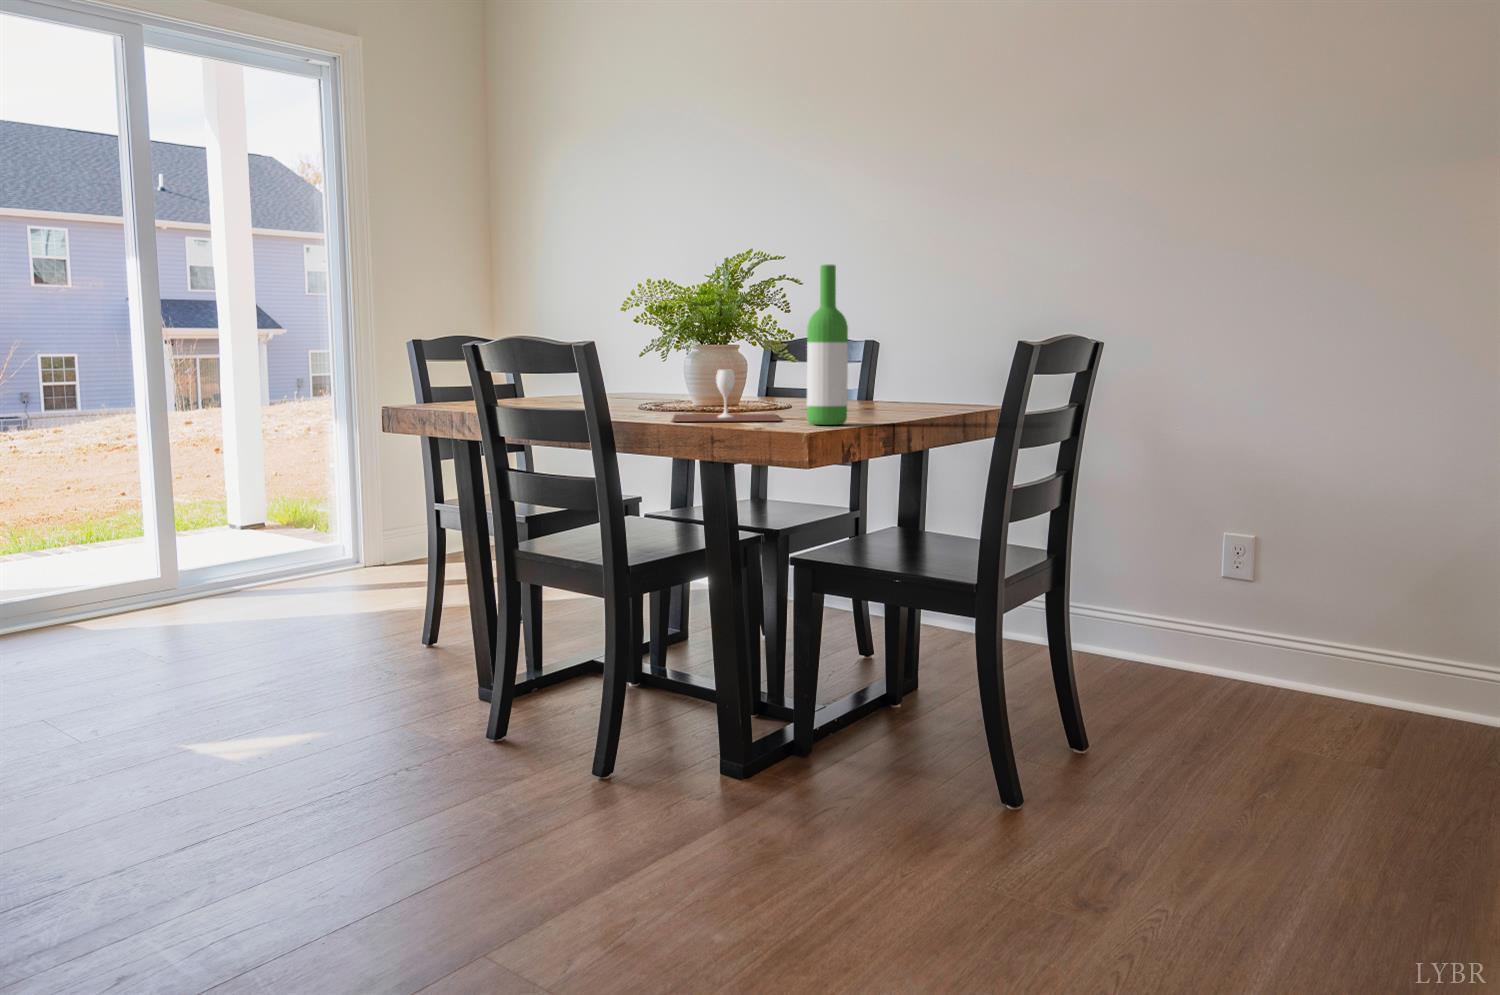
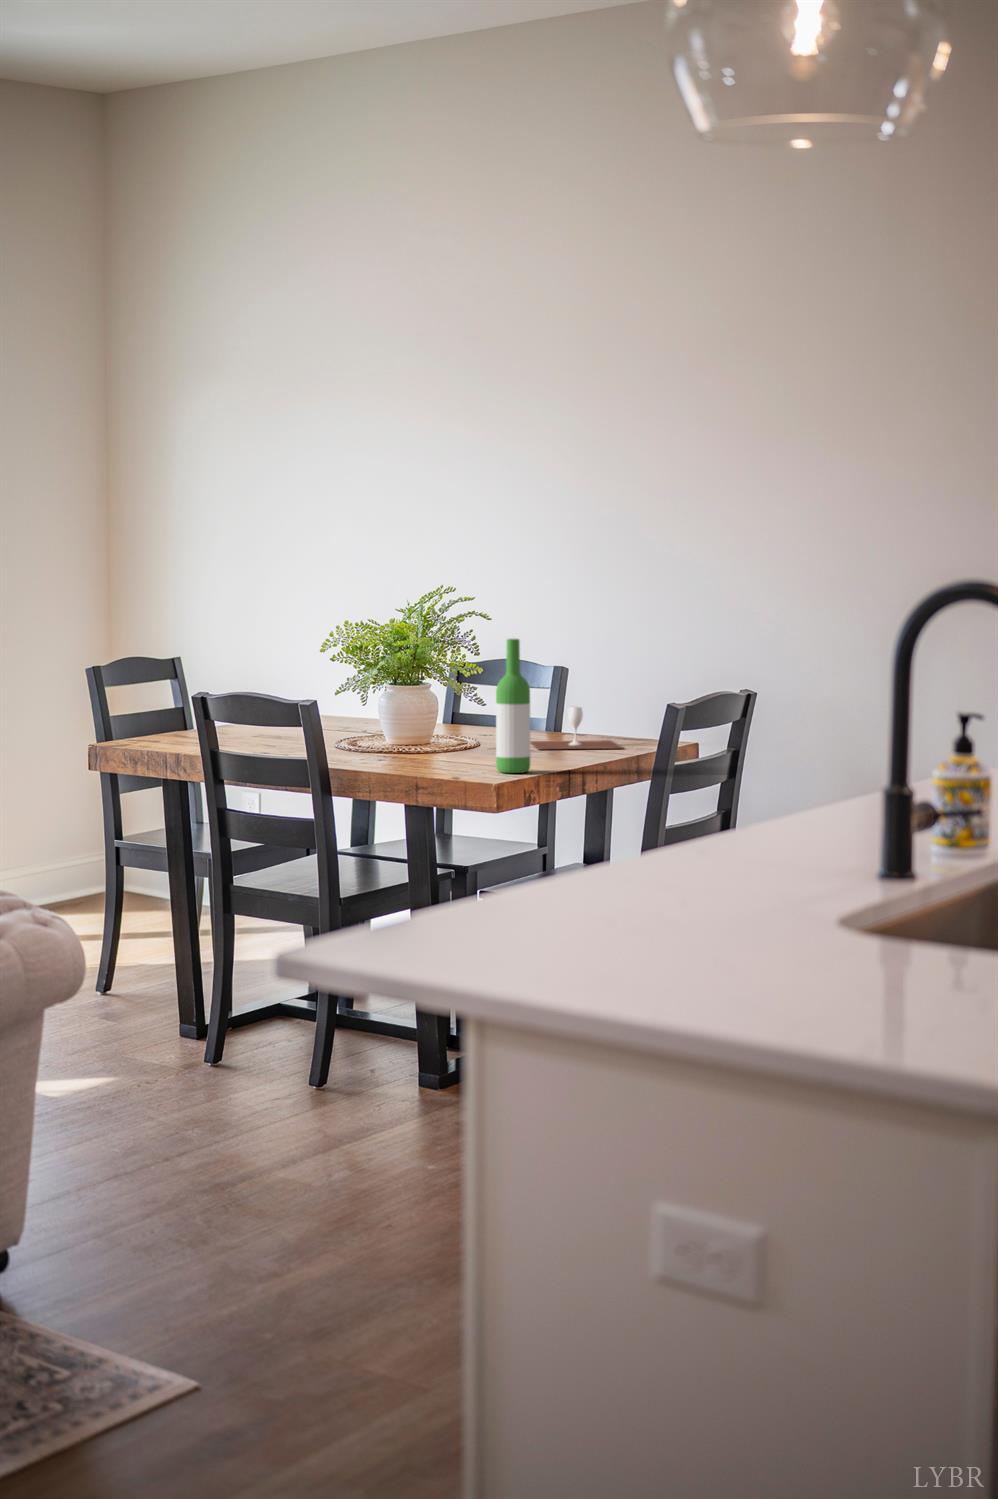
wine glass: present [672,370,780,421] -> present [531,706,622,749]

